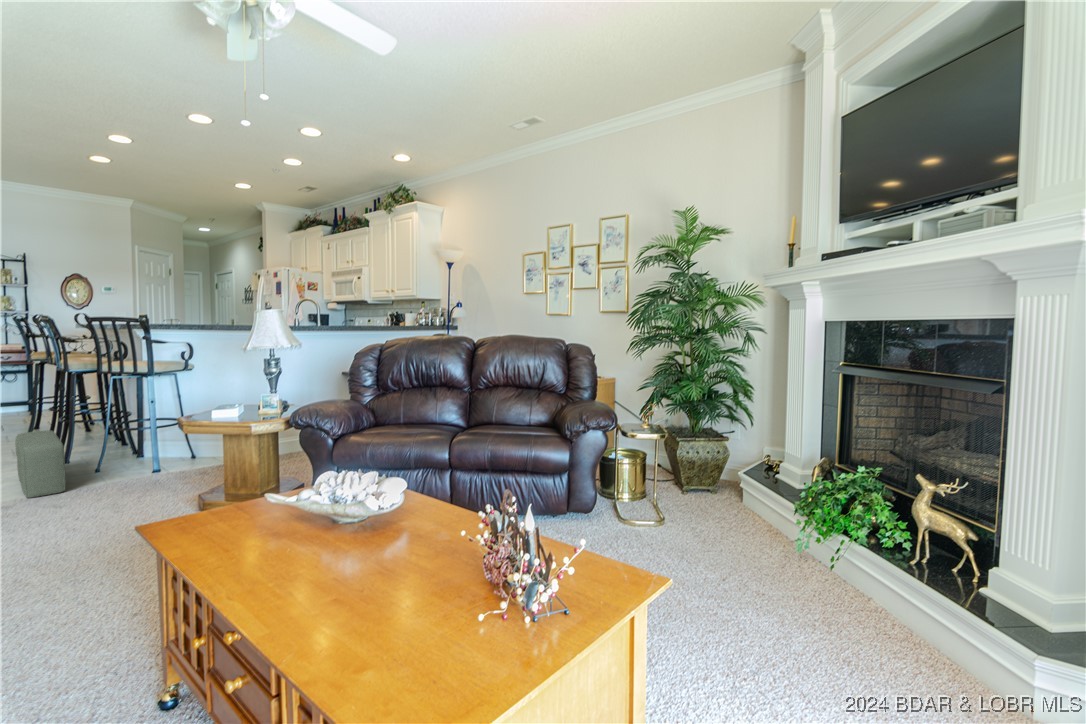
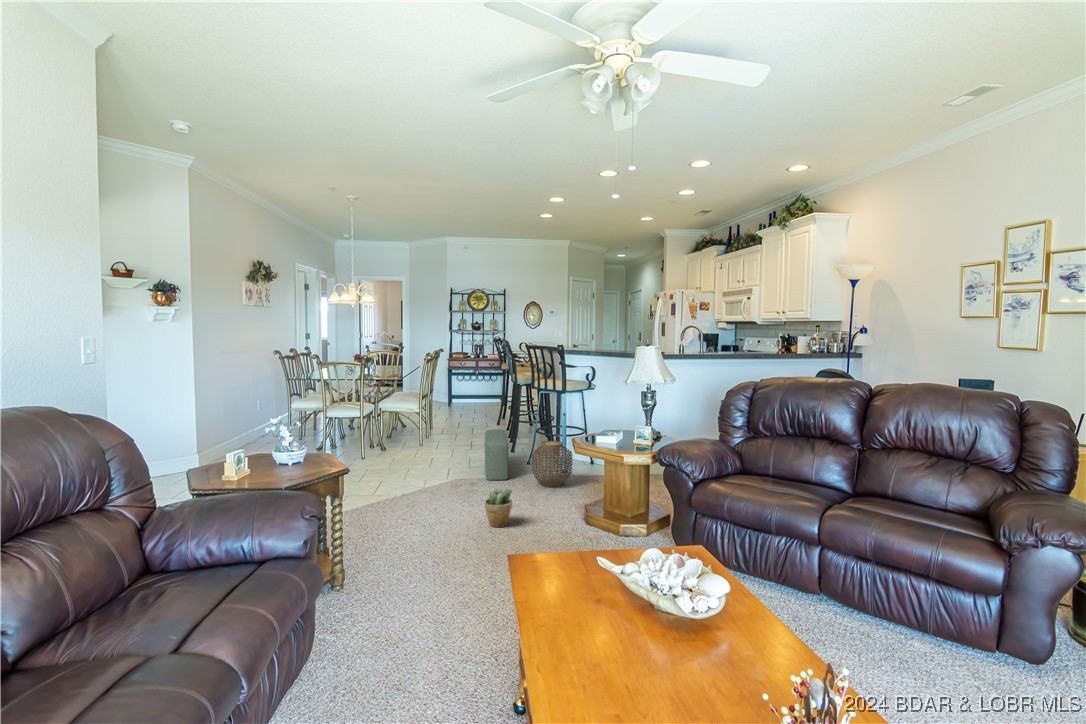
woven basket: none [107,431,171,488] -> present [532,441,572,487]
potted plant: none [32,492,85,549] -> present [484,488,512,527]

